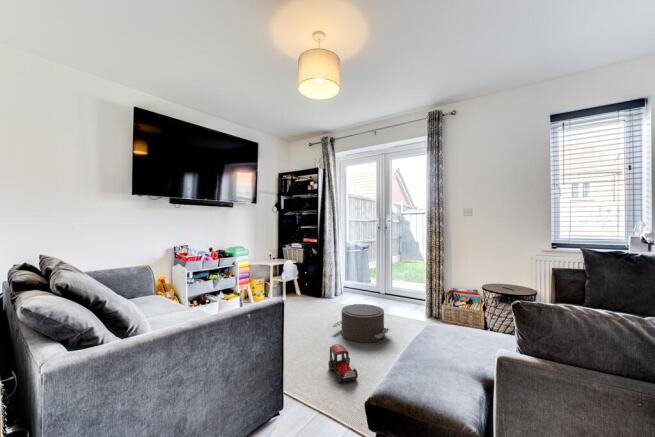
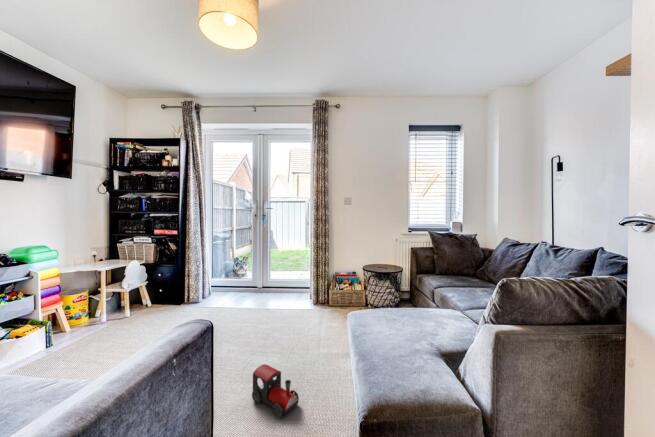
pouf: present [333,304,389,343] -> none [228,303,296,352]

